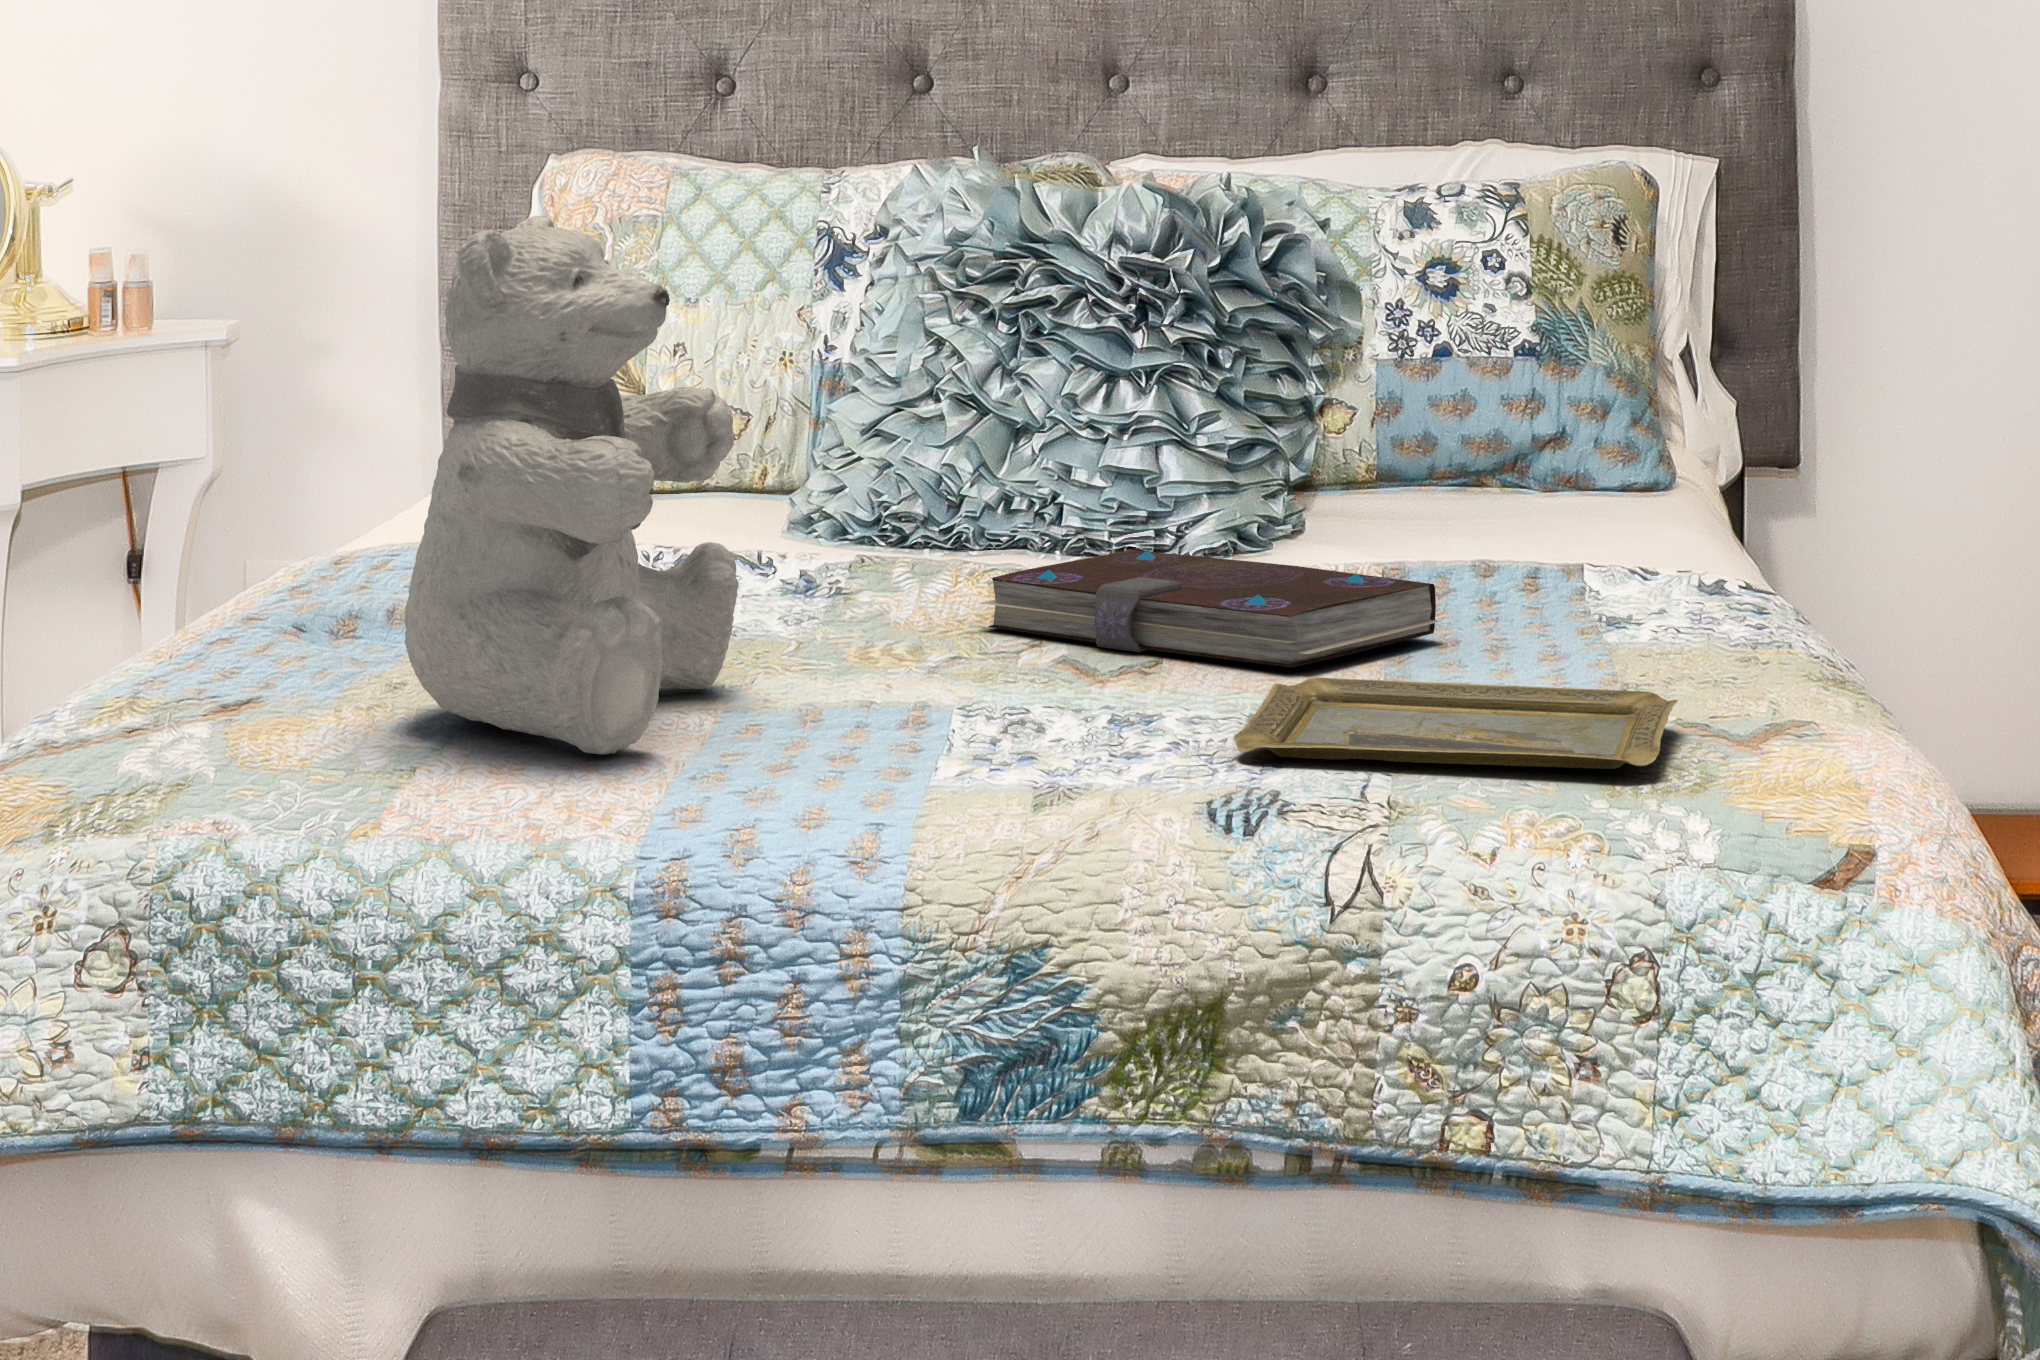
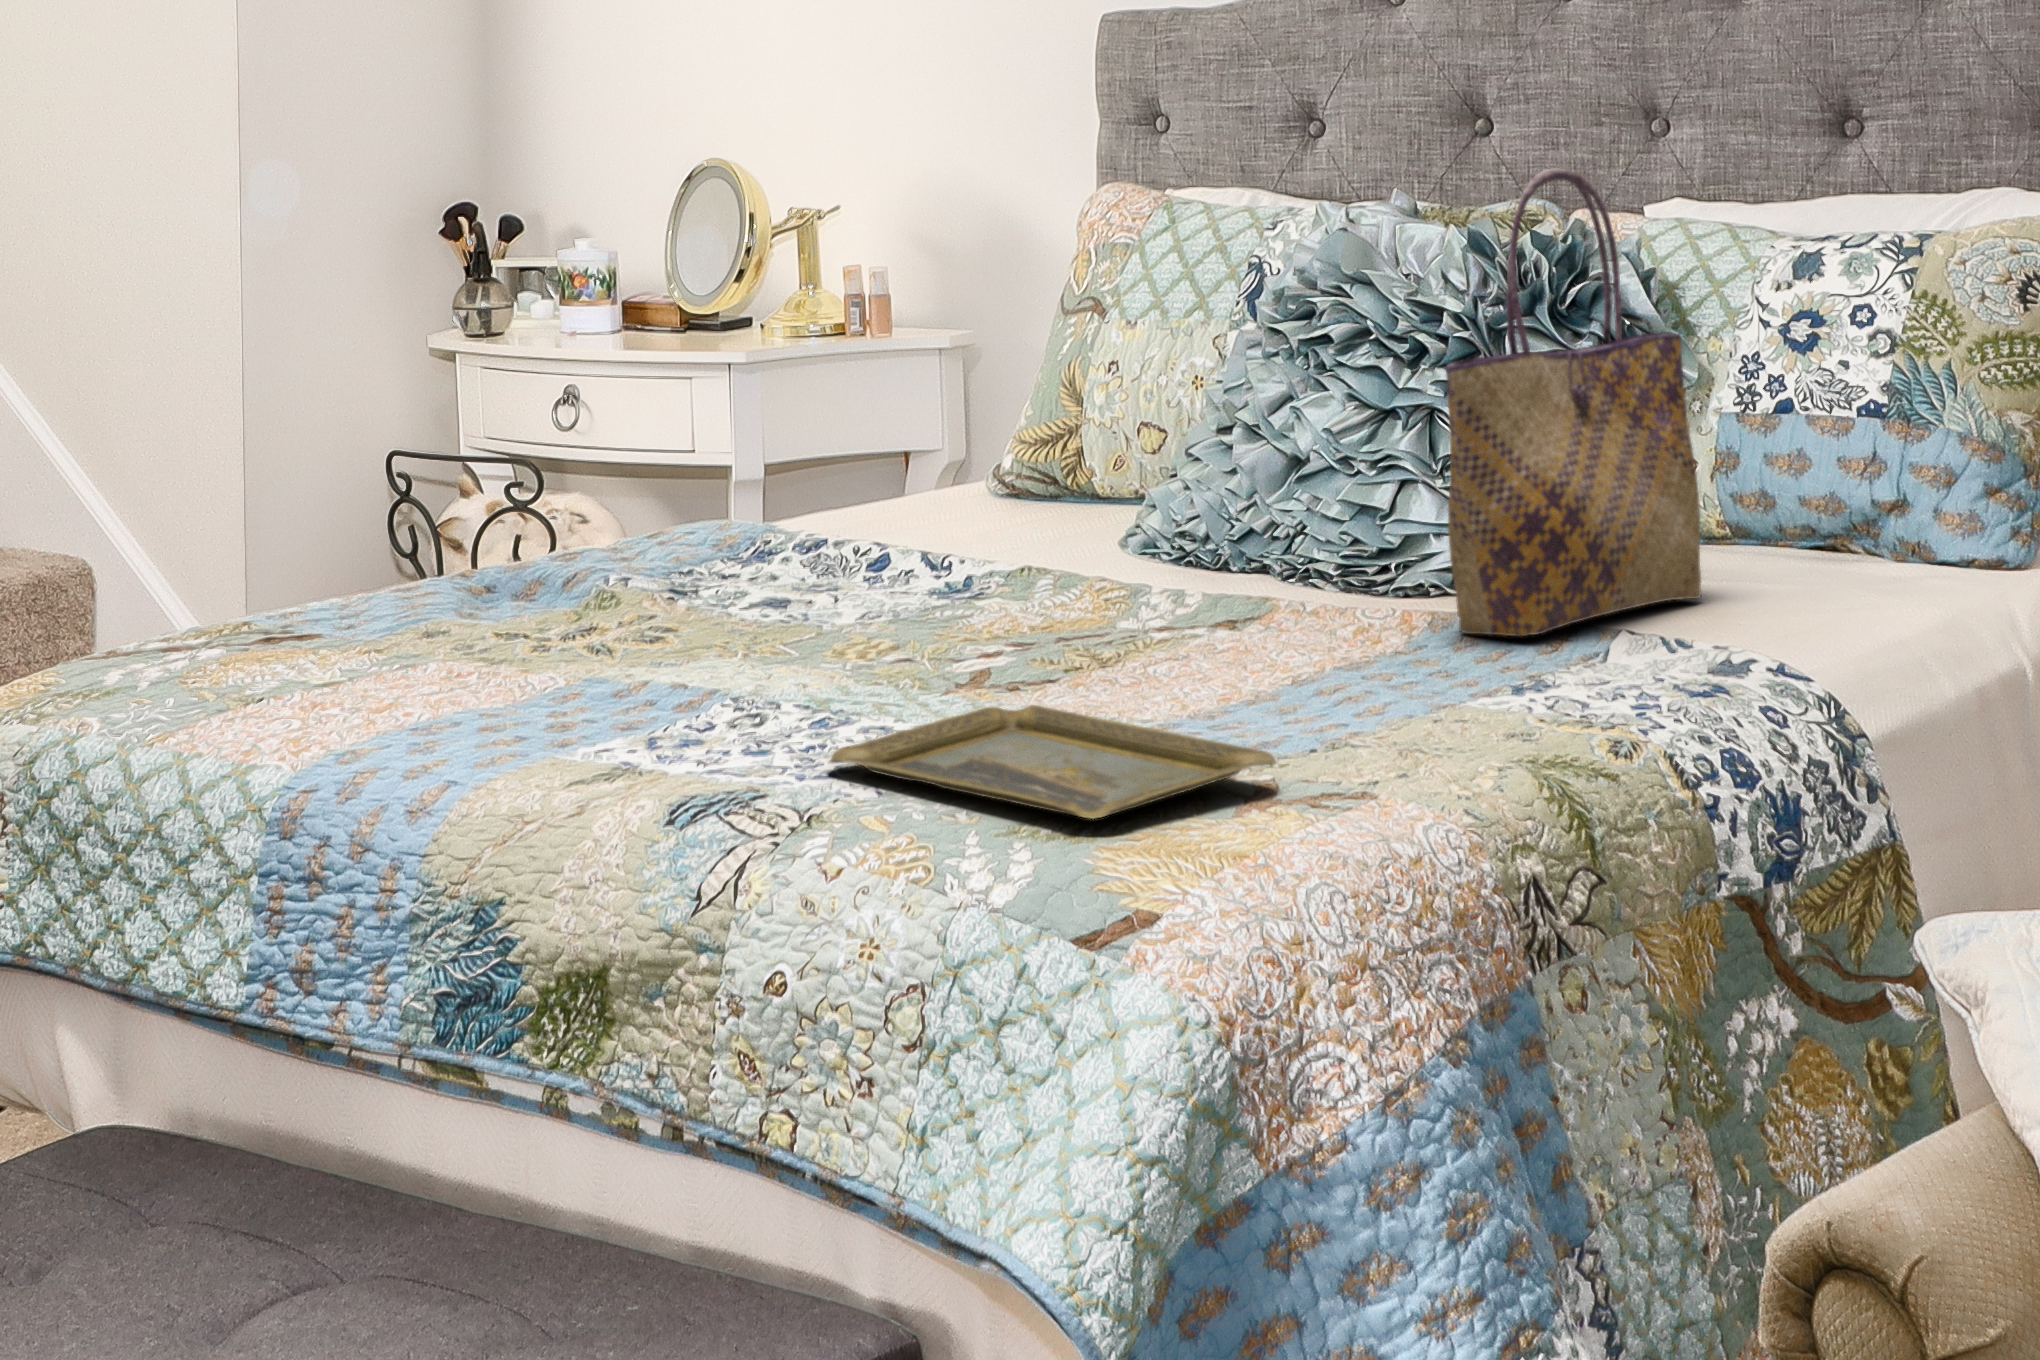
tote bag: none [1379,113,1505,587] -> present [1446,168,1701,636]
teddy bear: present [405,216,739,755] -> none [324,245,661,705]
book: present [981,550,1441,668] -> none [990,575,1337,696]

